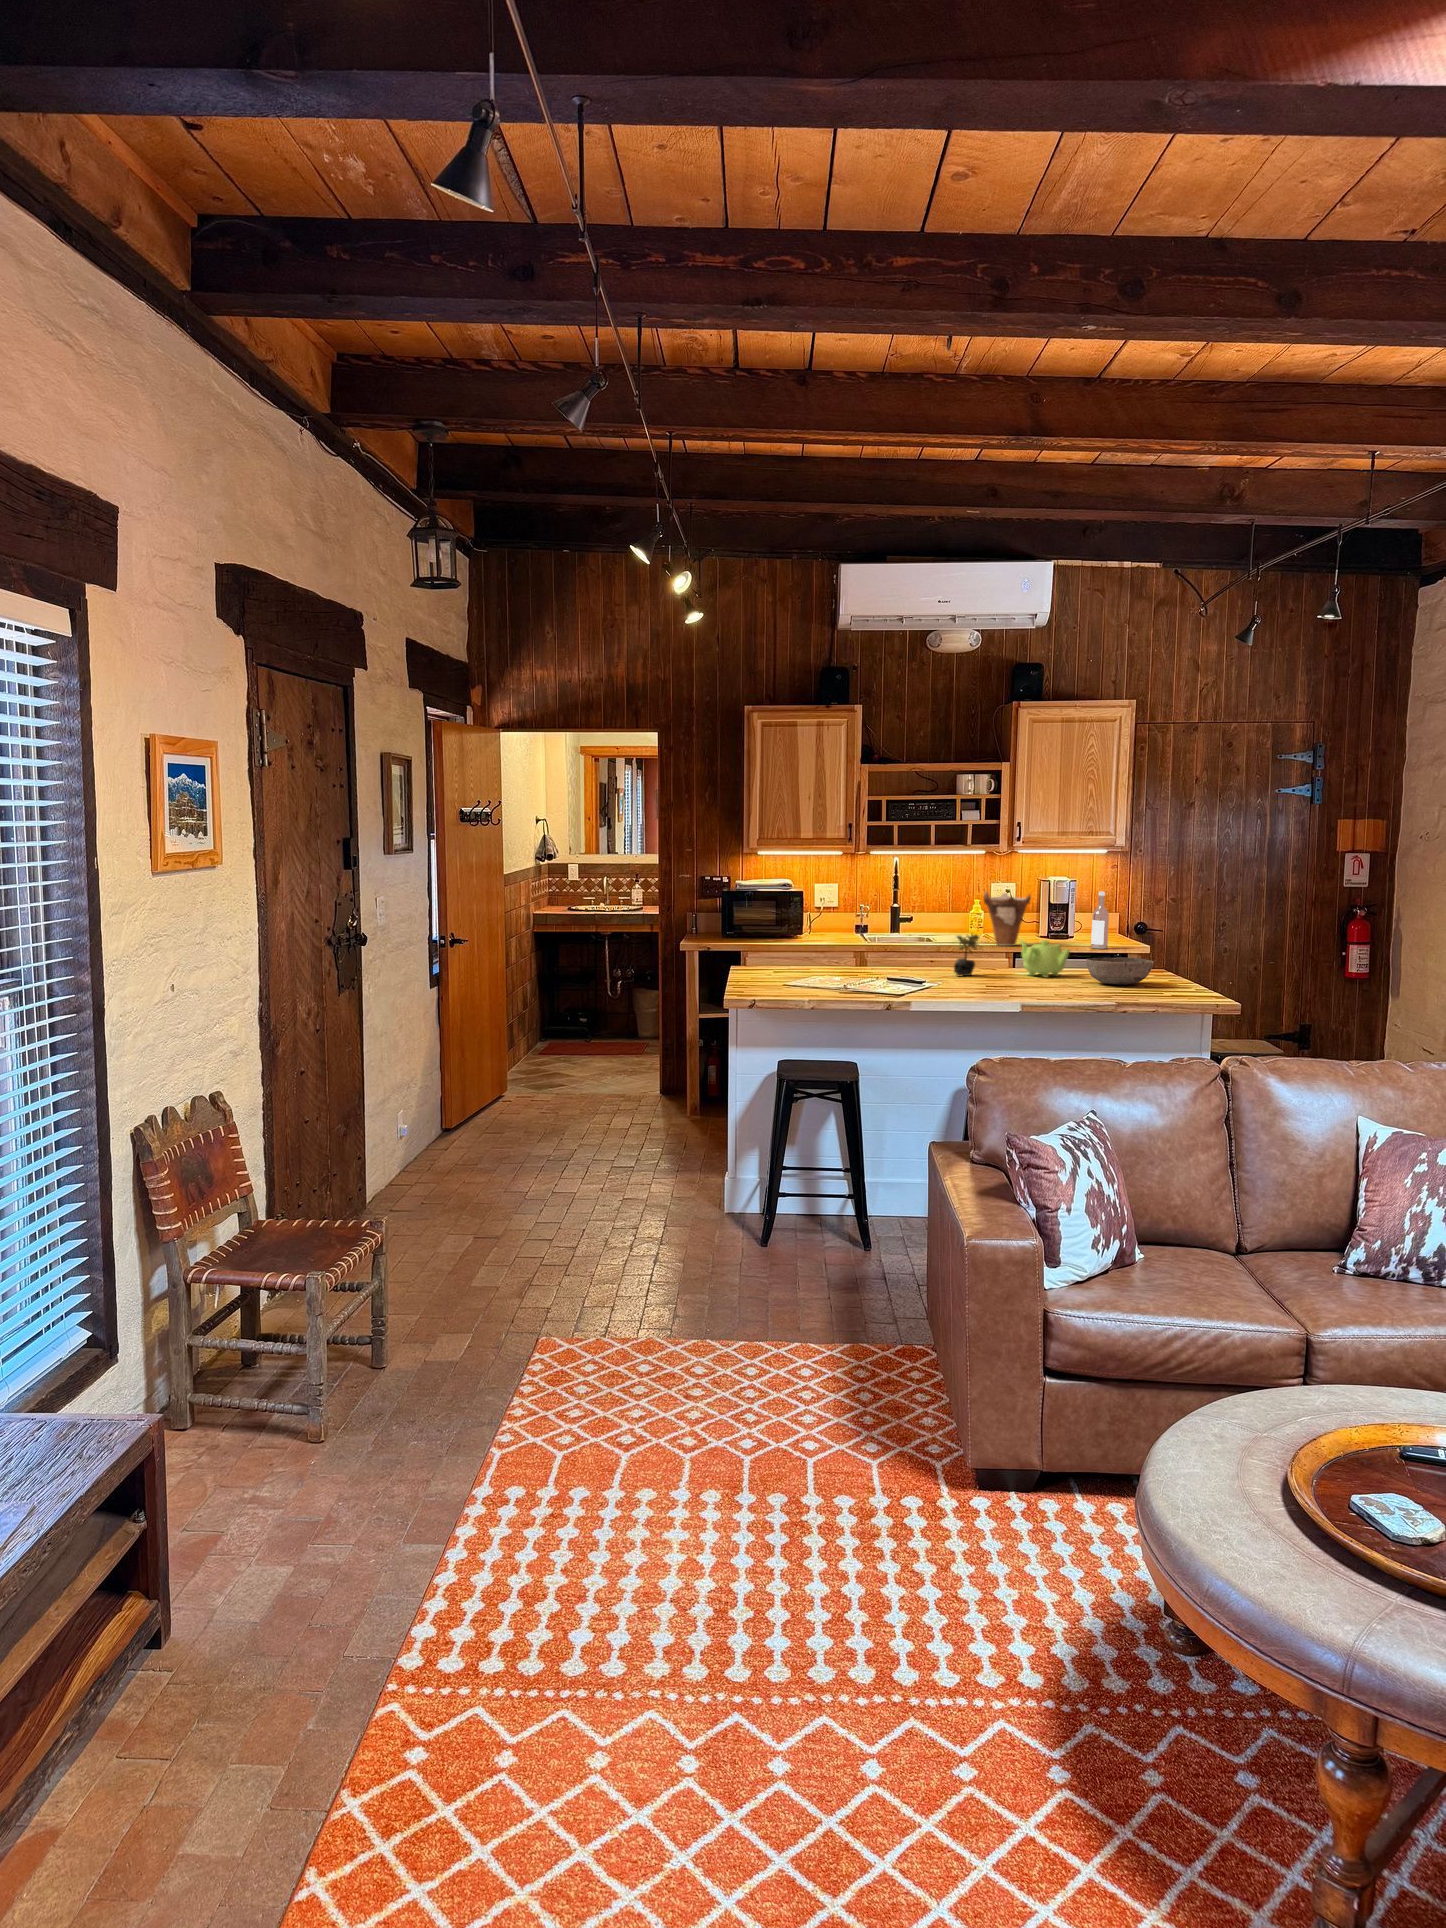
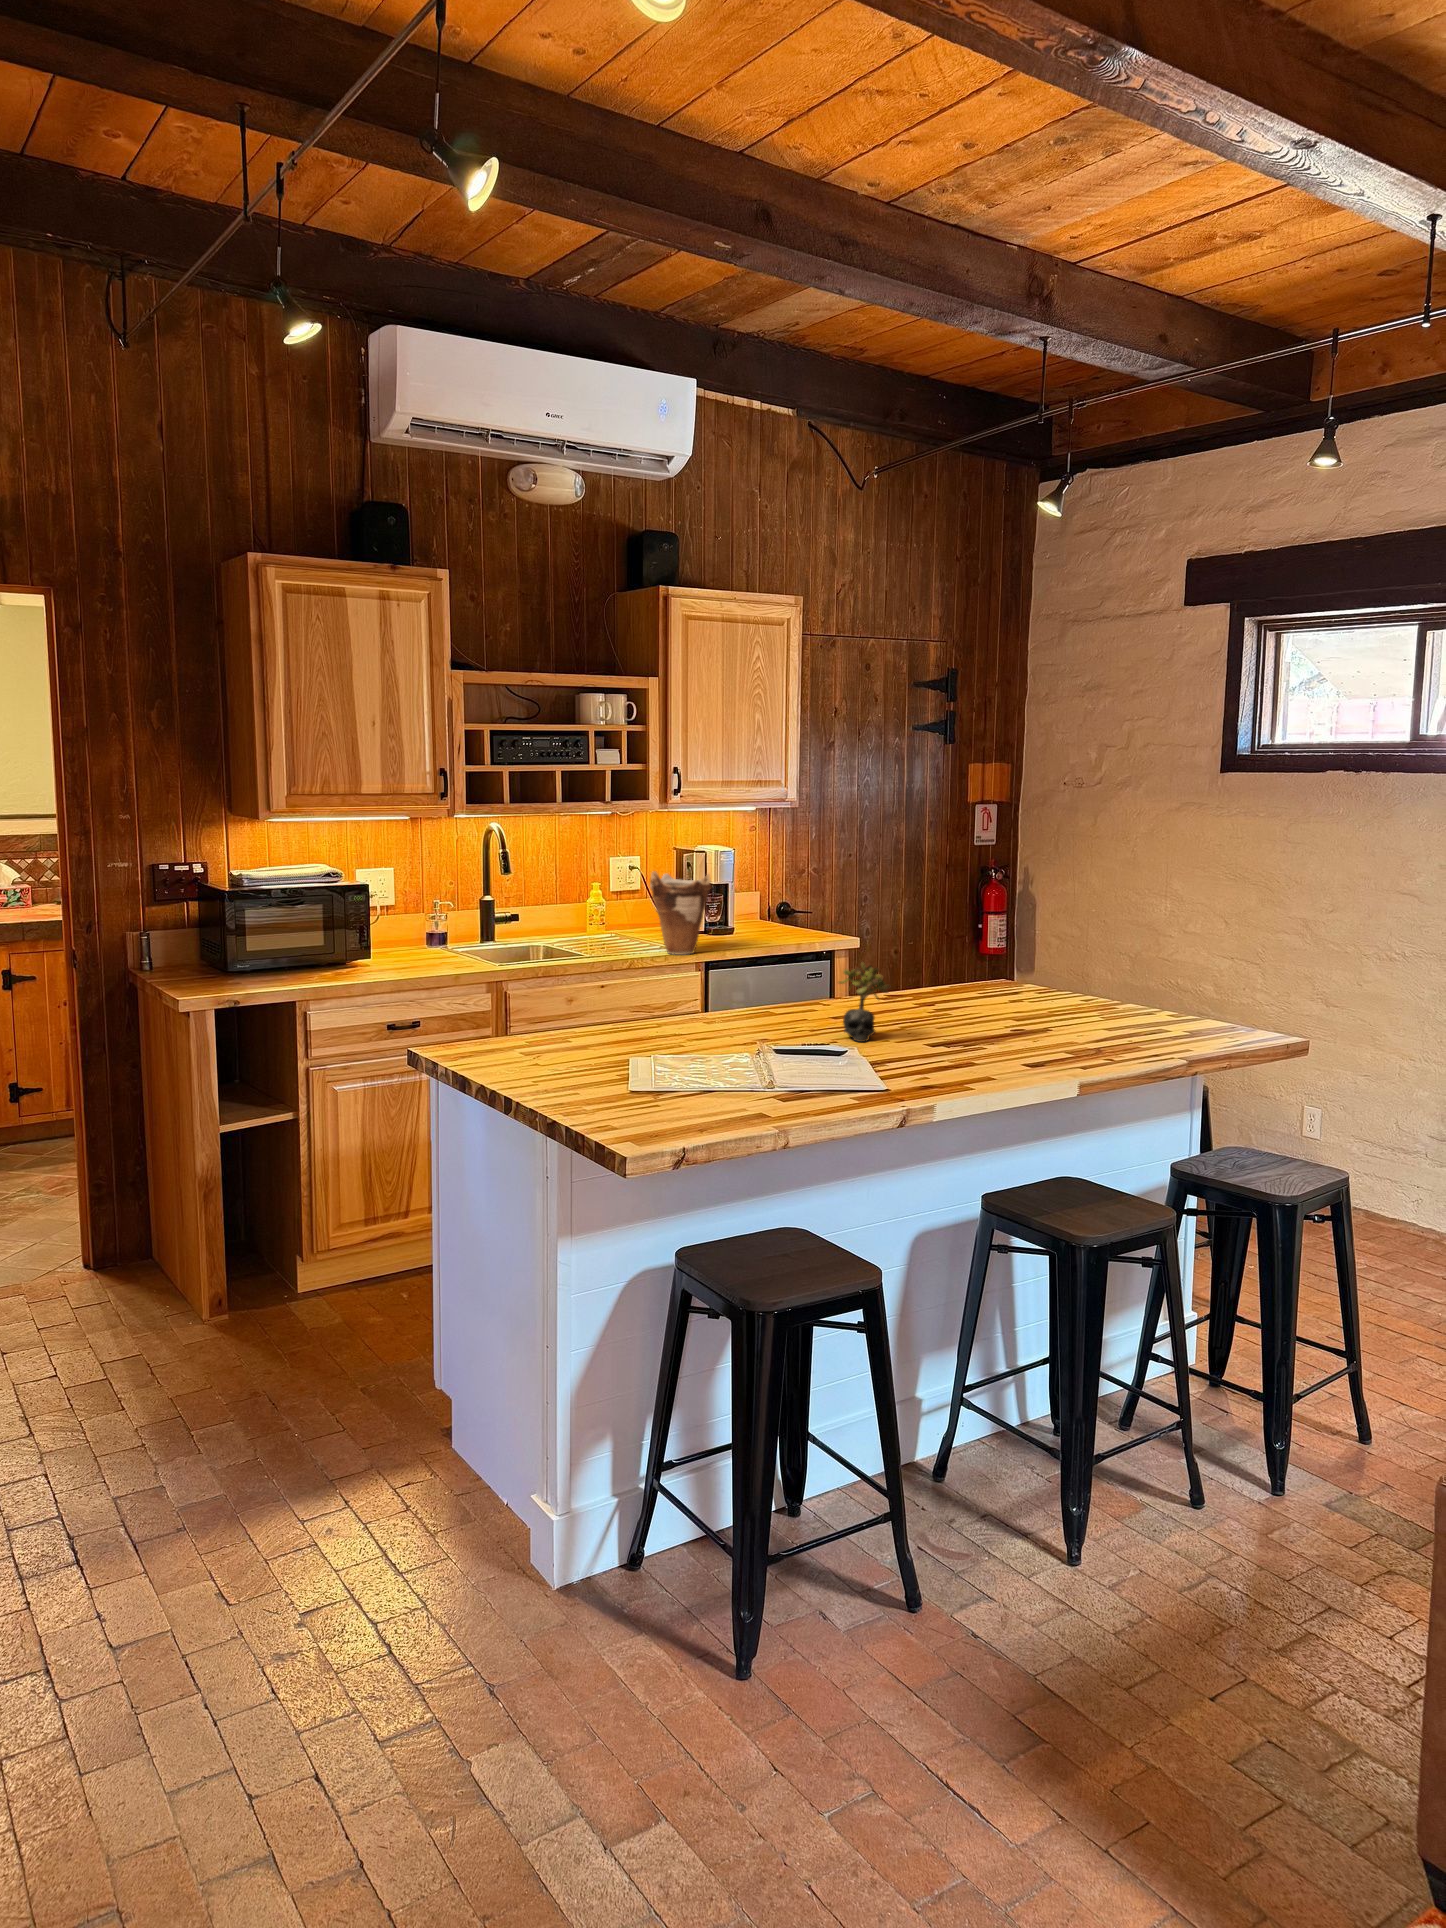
wine bottle: present [1091,891,1109,949] -> none [797,867,820,949]
teapot: present [1020,940,1070,978] -> none [906,965,1005,1027]
bowl: present [1086,958,1154,984] -> none [1058,986,1161,1034]

